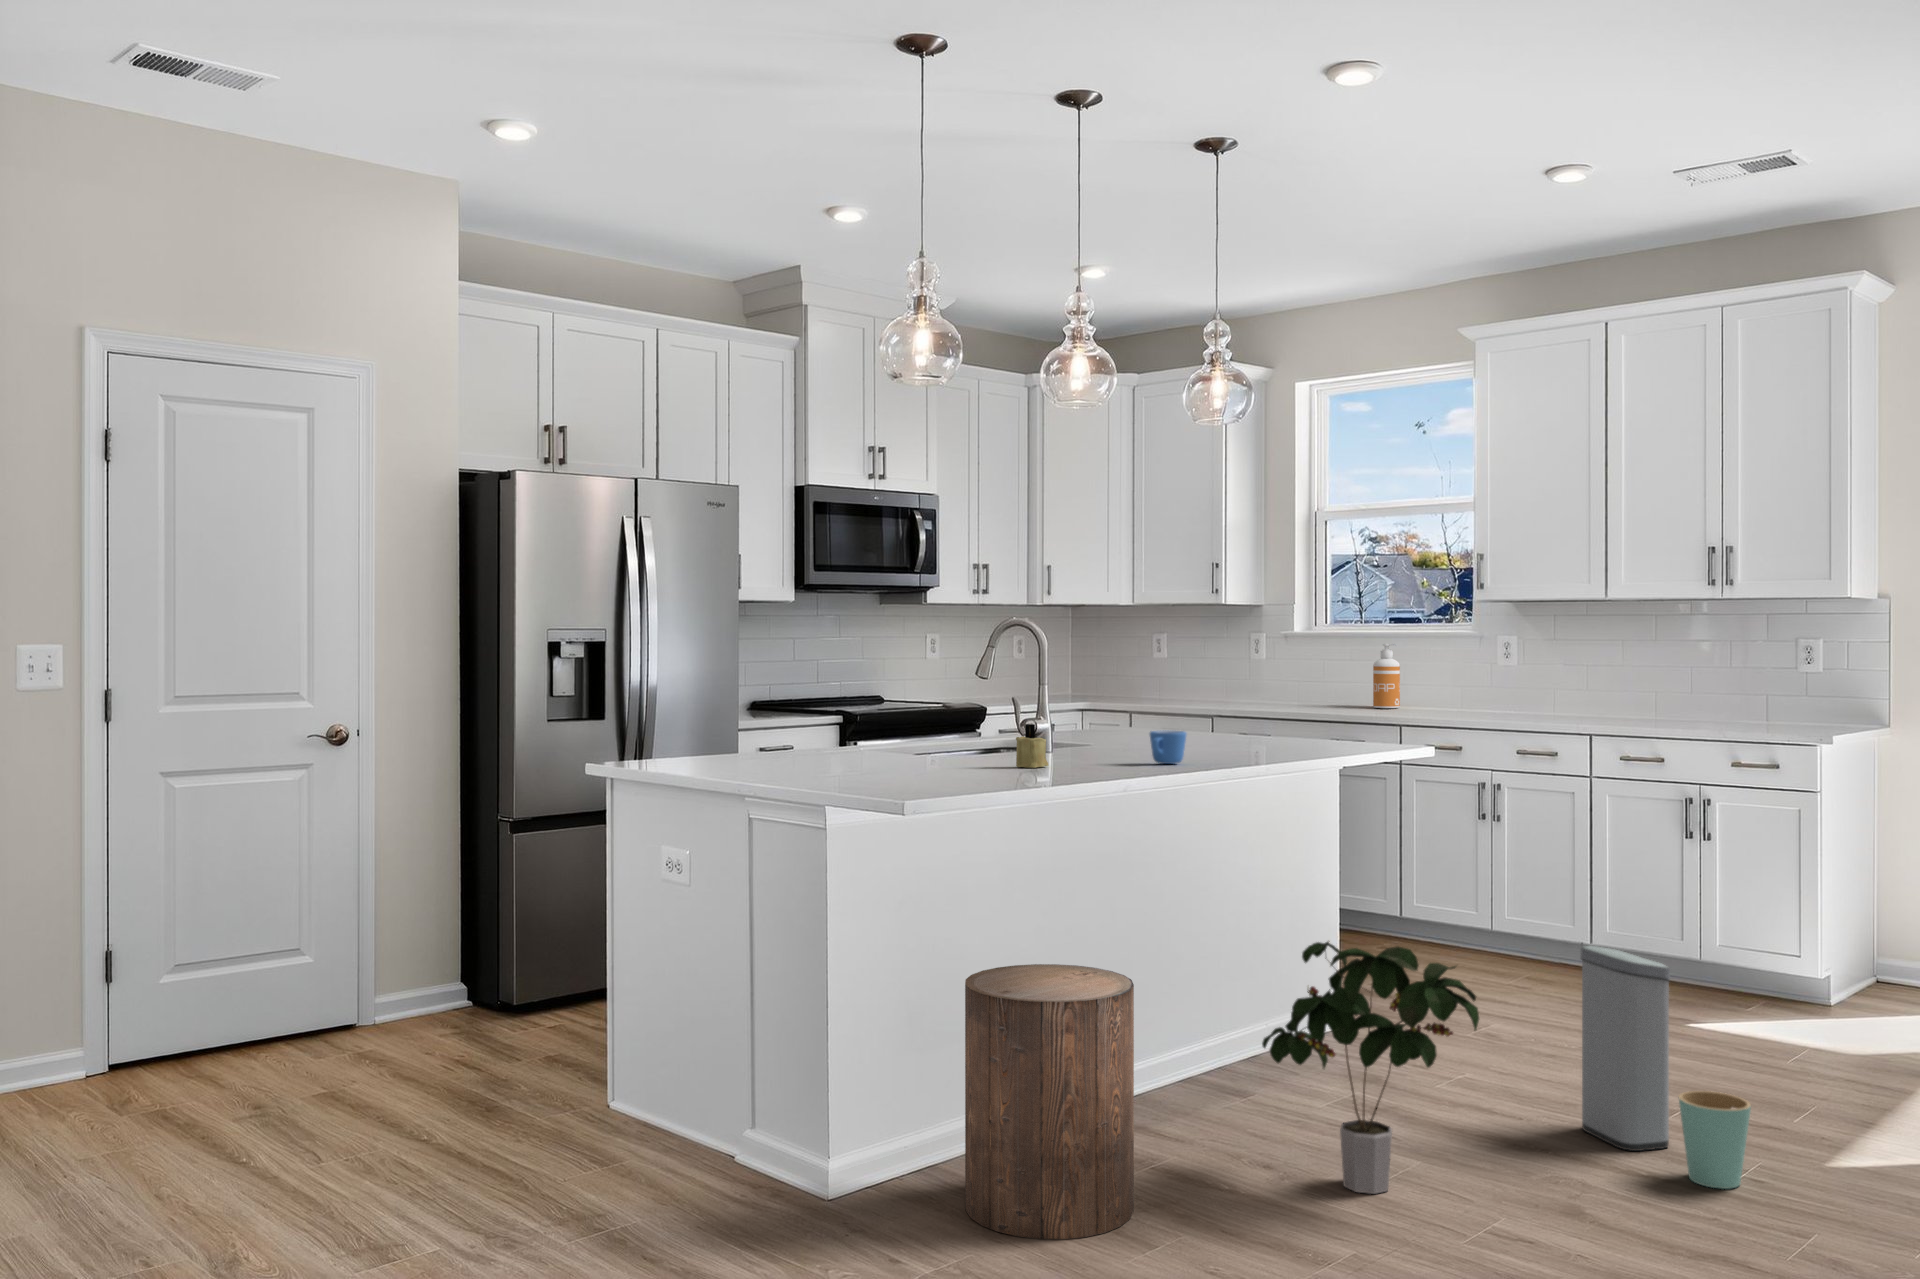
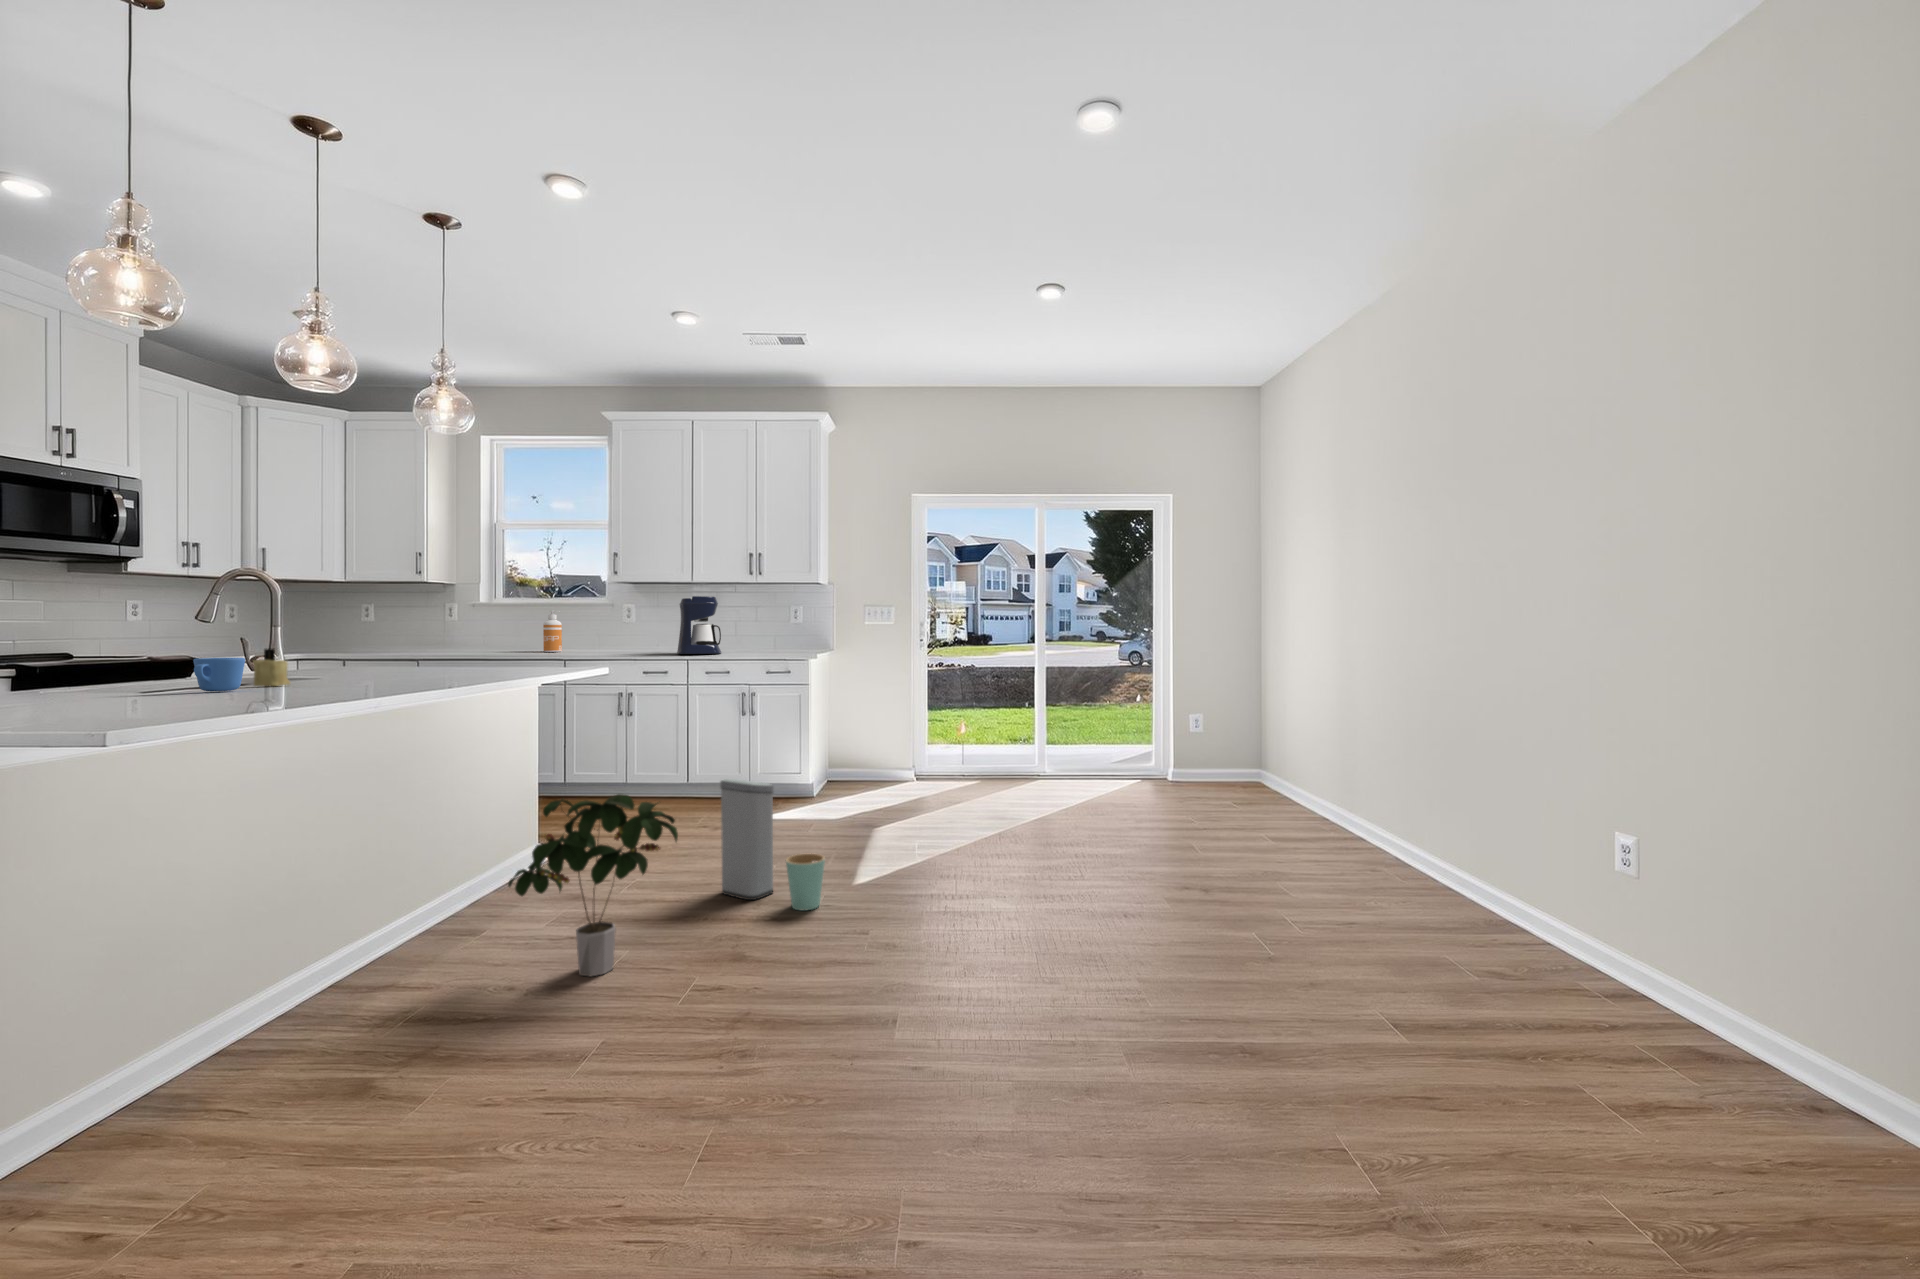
coffee maker: none [1575,622,1654,722] -> present [677,596,722,654]
mug: present [1150,731,1186,764] -> present [194,658,245,691]
stool: present [965,964,1134,1239] -> none [201,850,400,1120]

